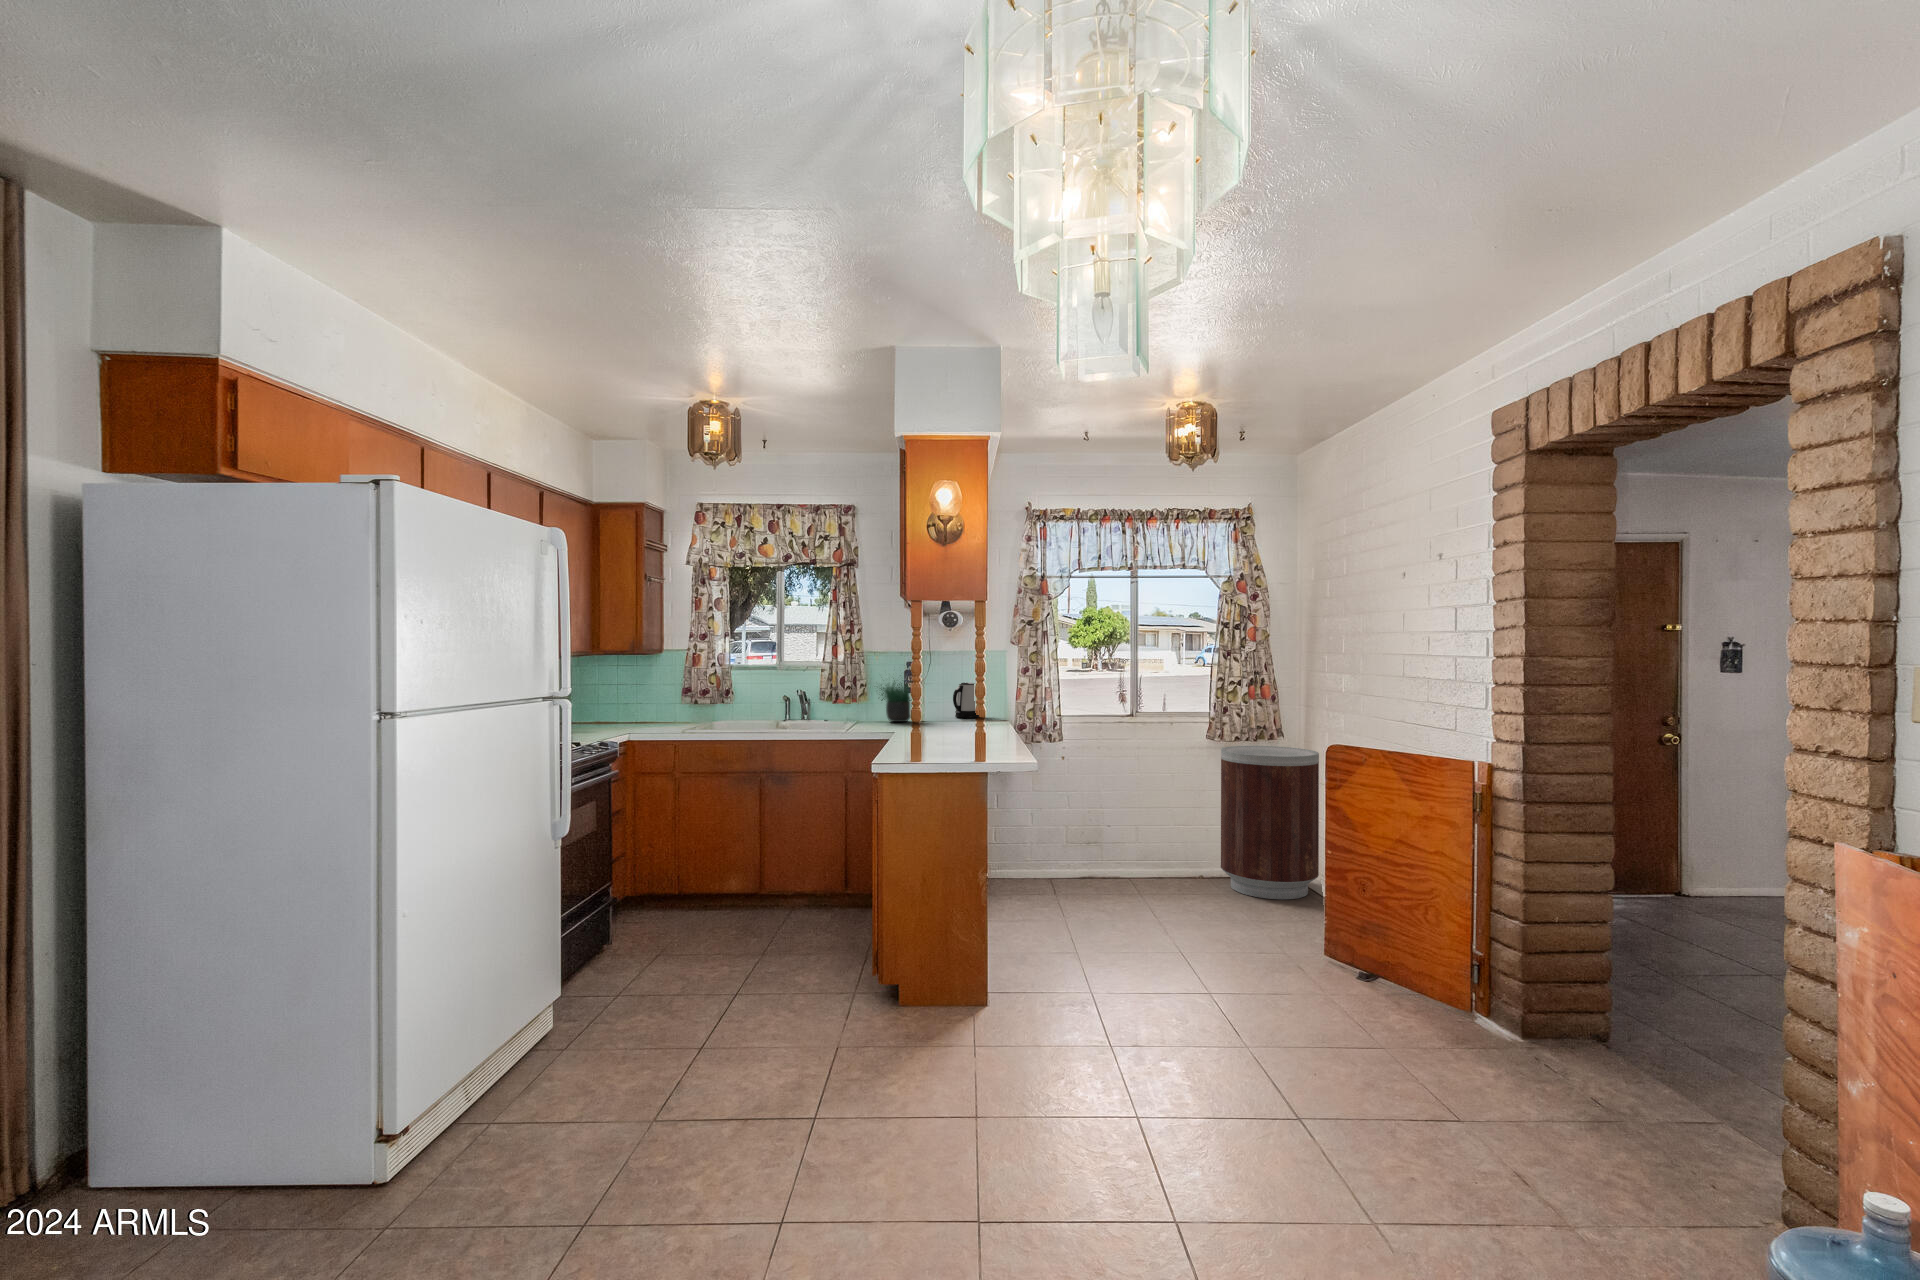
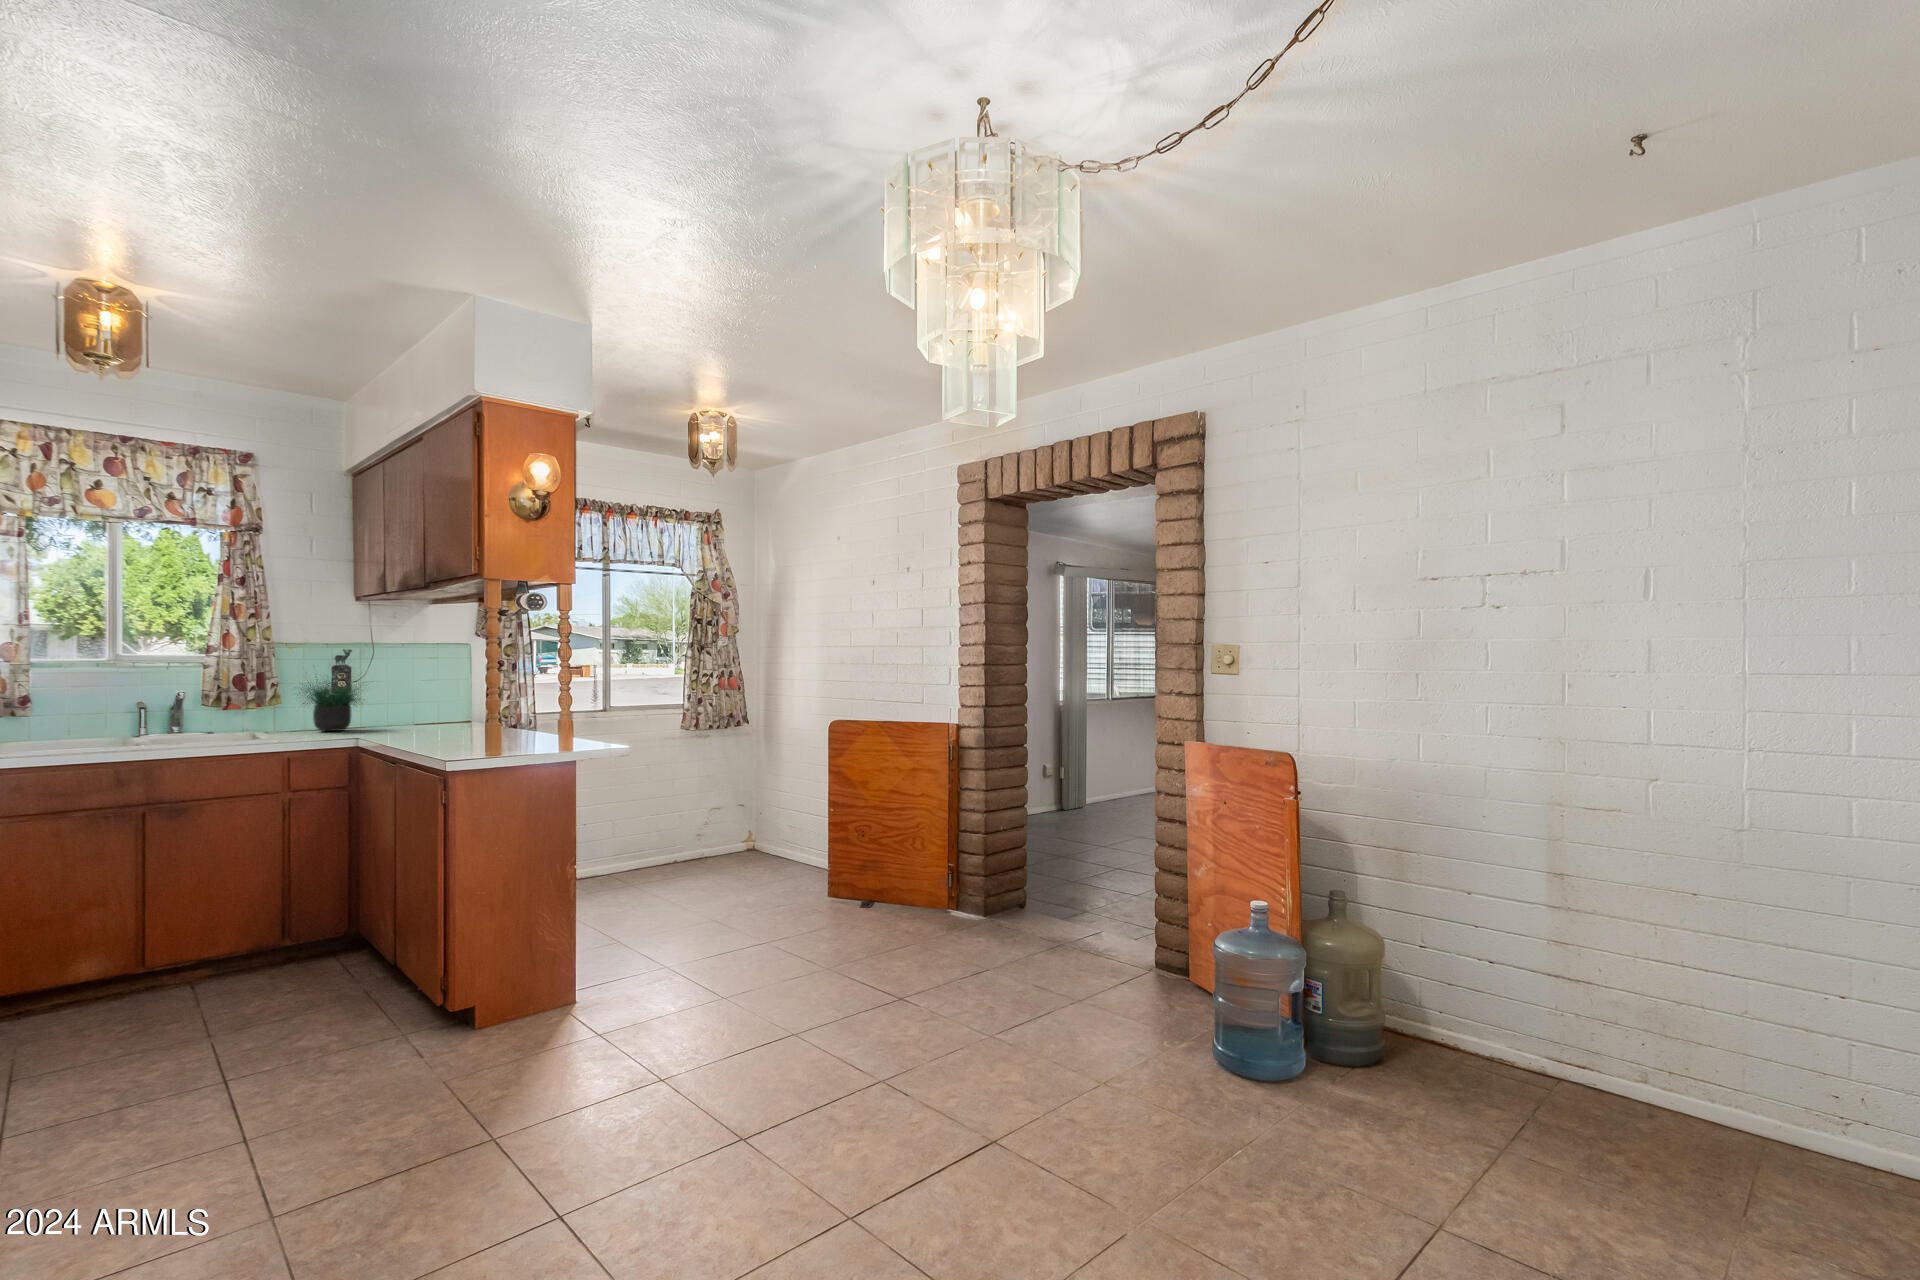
kettle: present [953,682,979,718] -> none [399,681,432,723]
trash can: present [1221,746,1319,899] -> none [700,734,788,872]

